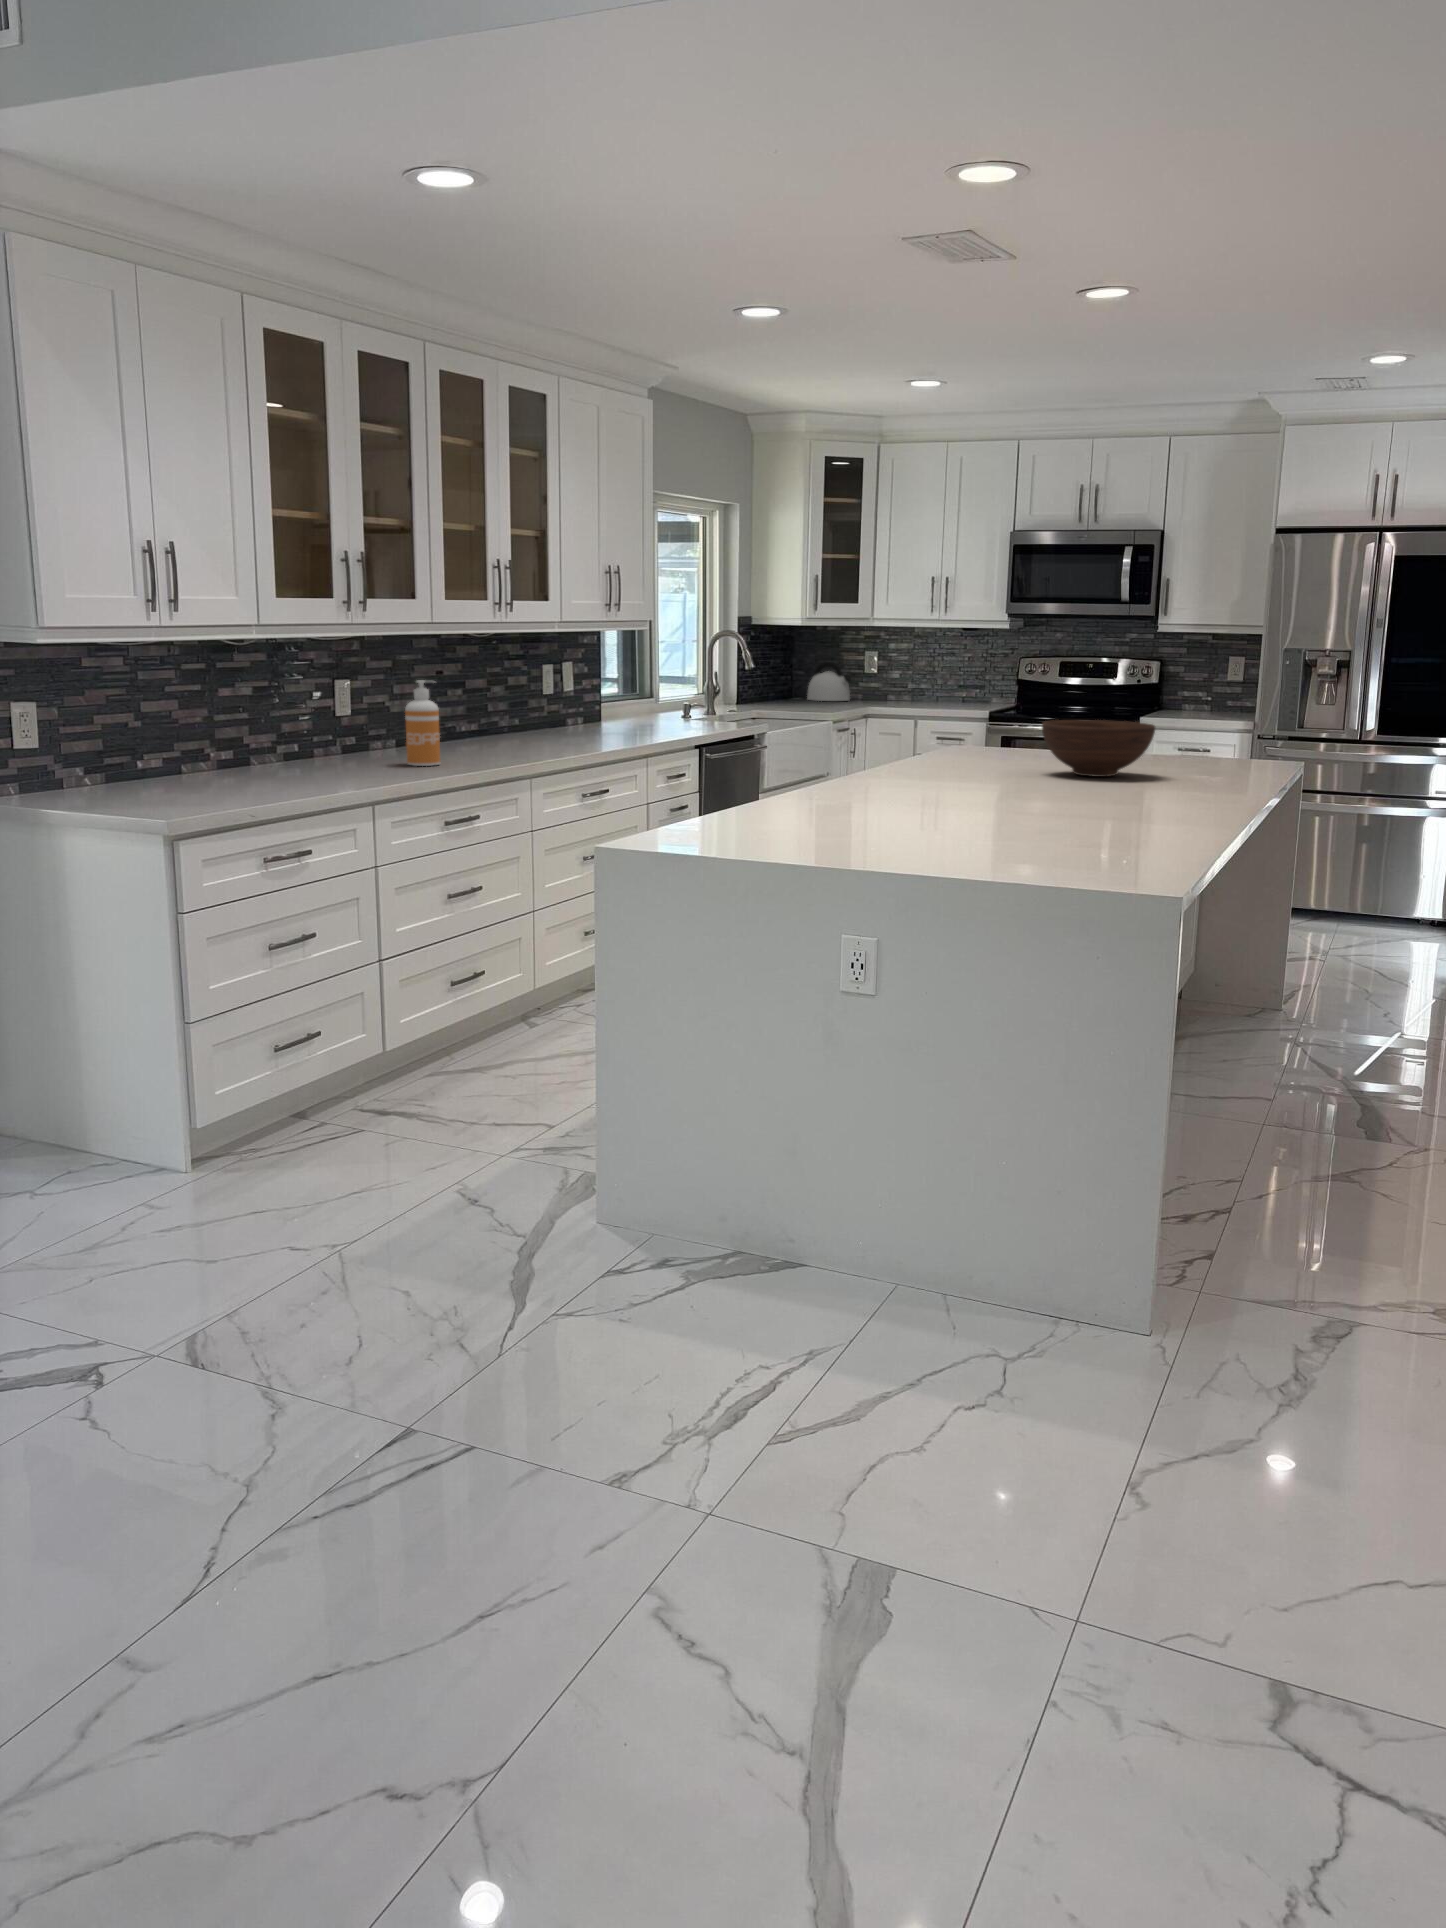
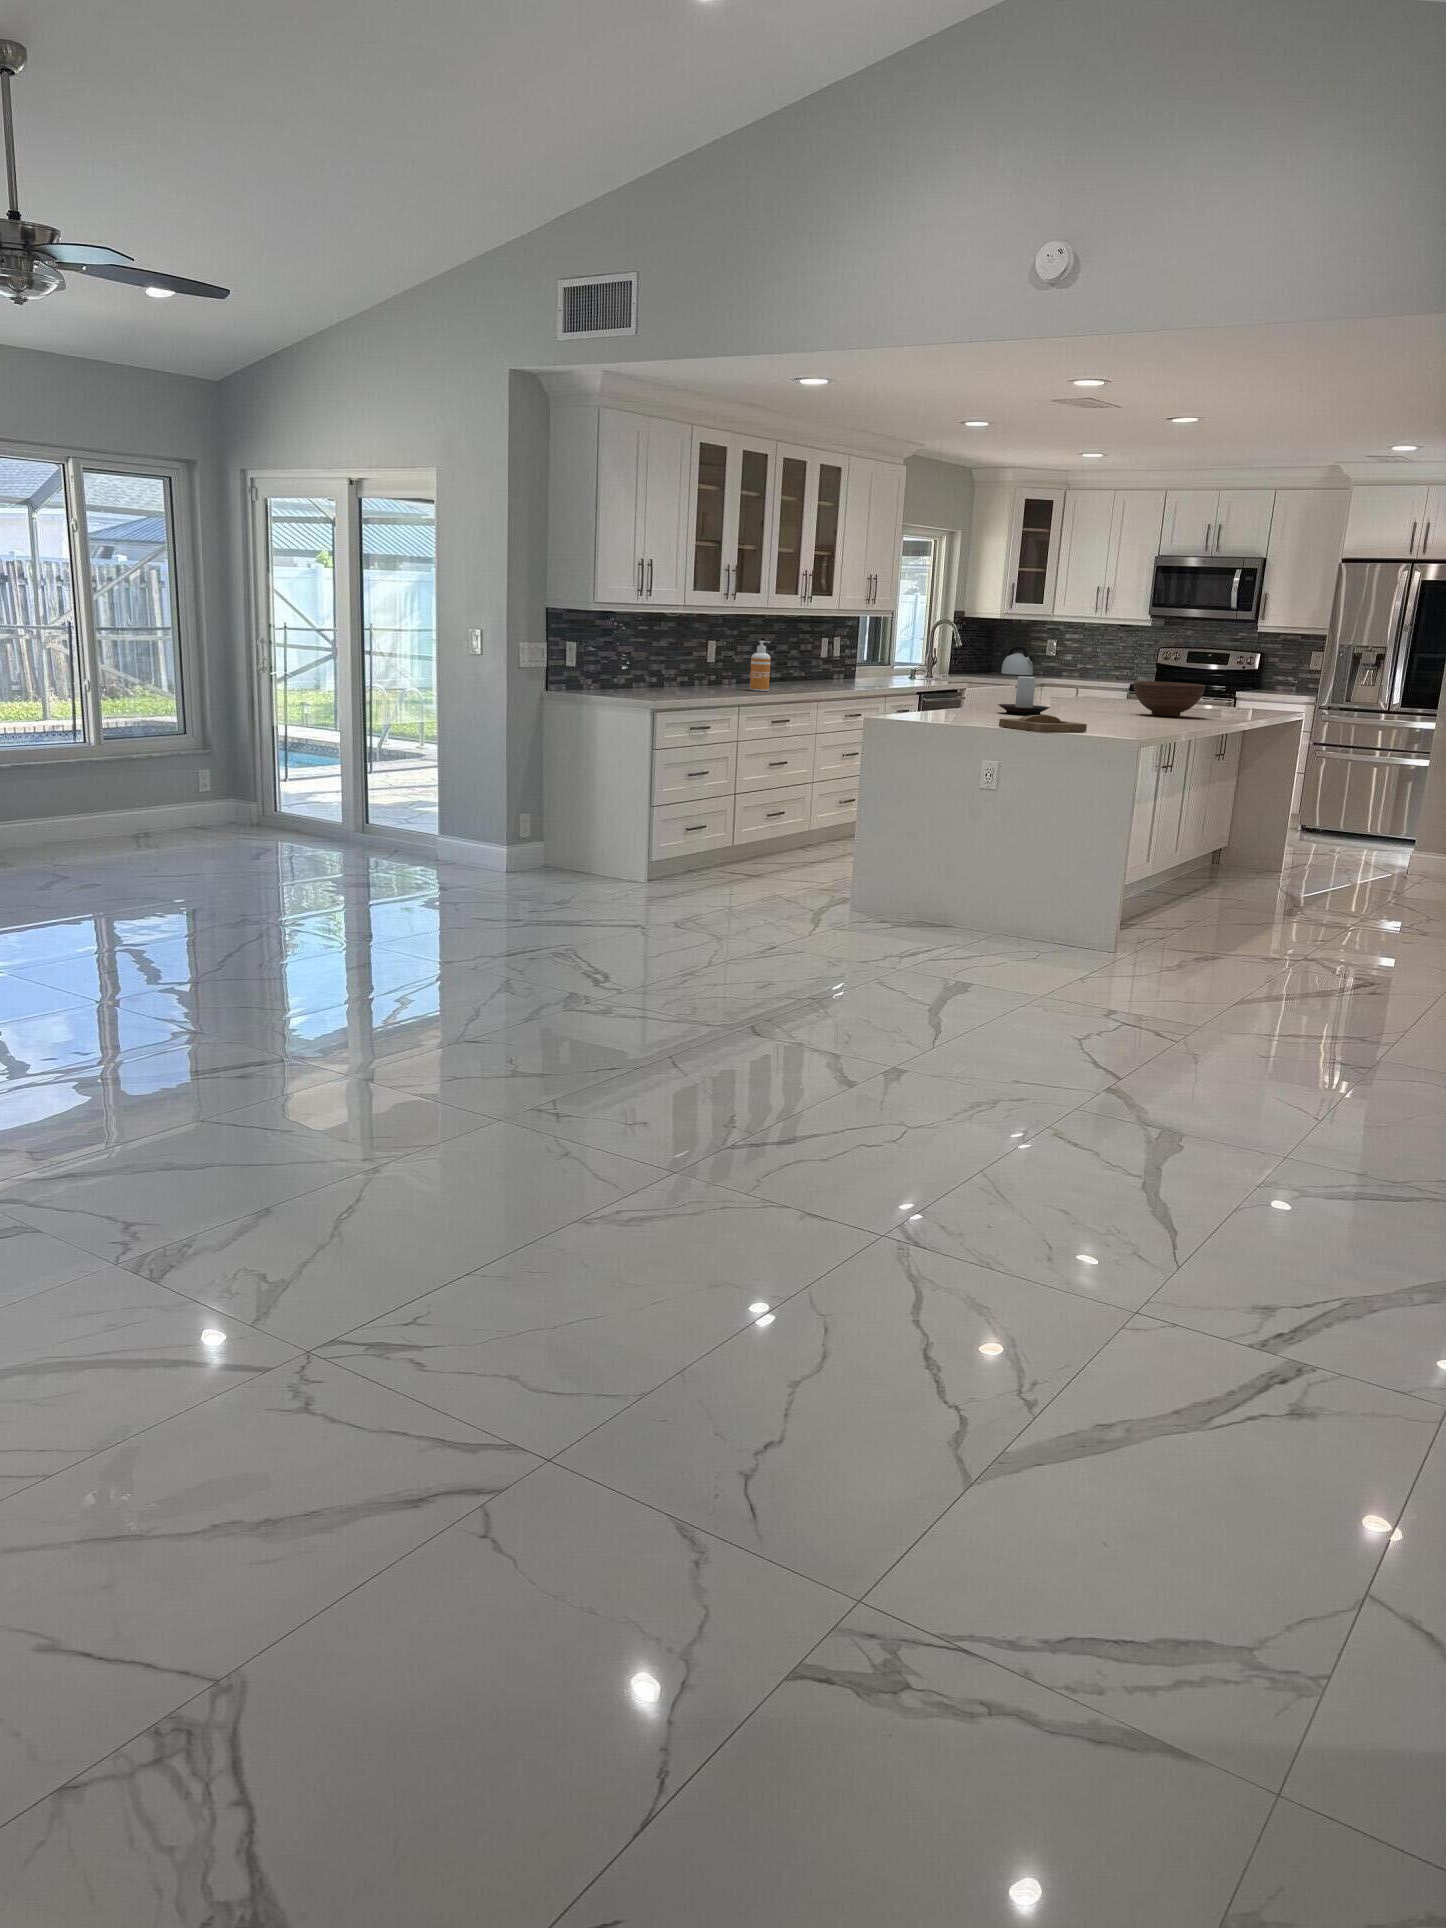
candle holder: none [836,725,926,795] -> present [998,677,1050,715]
tray: none [865,824,1040,866] -> present [999,715,1087,732]

